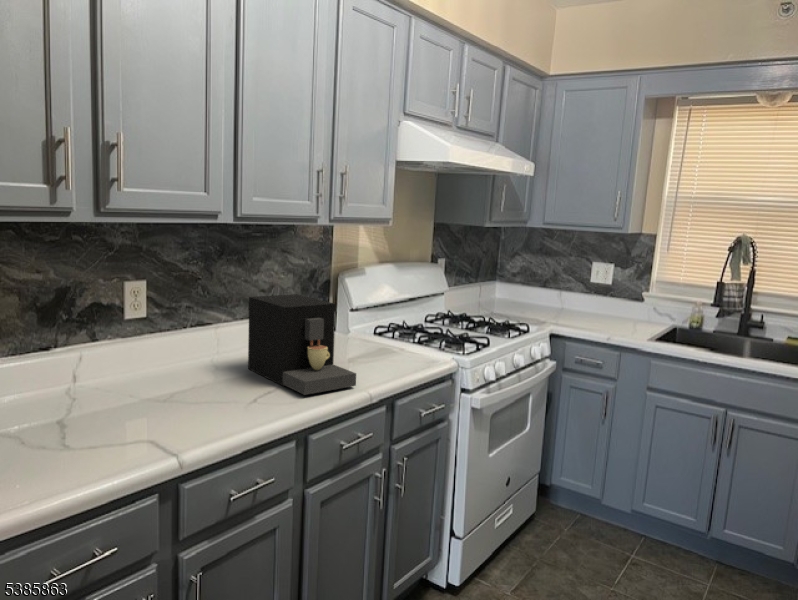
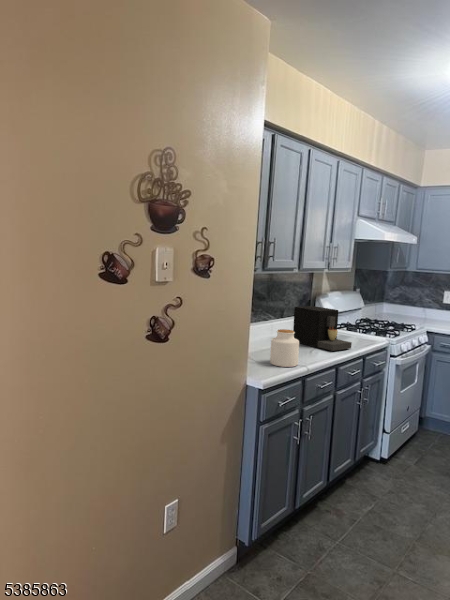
jar: none [102,358,176,453] -> present [270,329,299,367]

